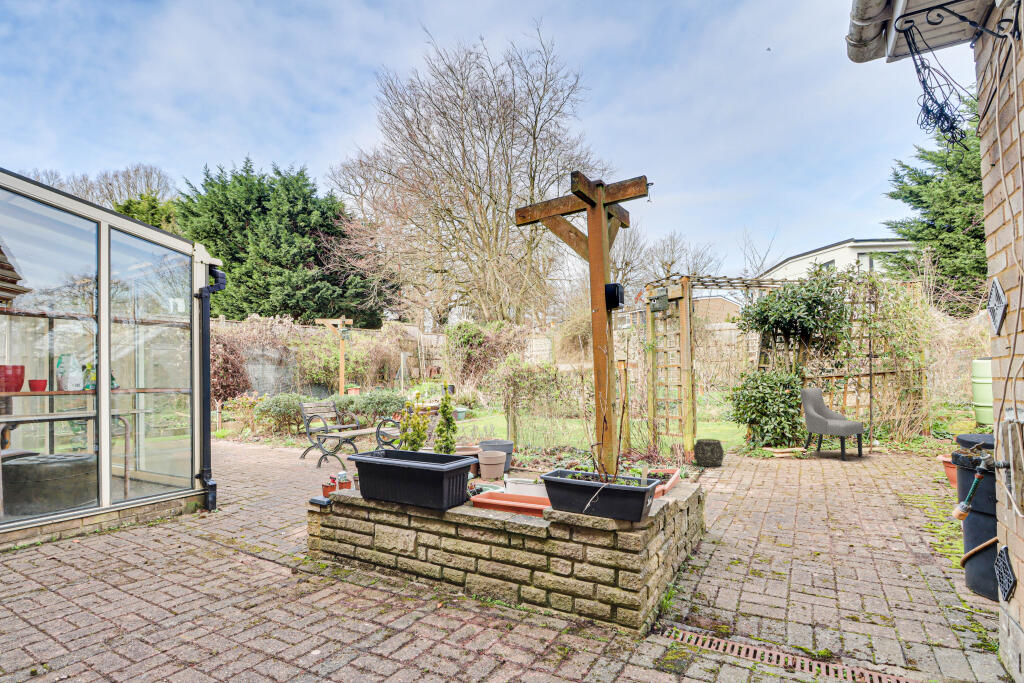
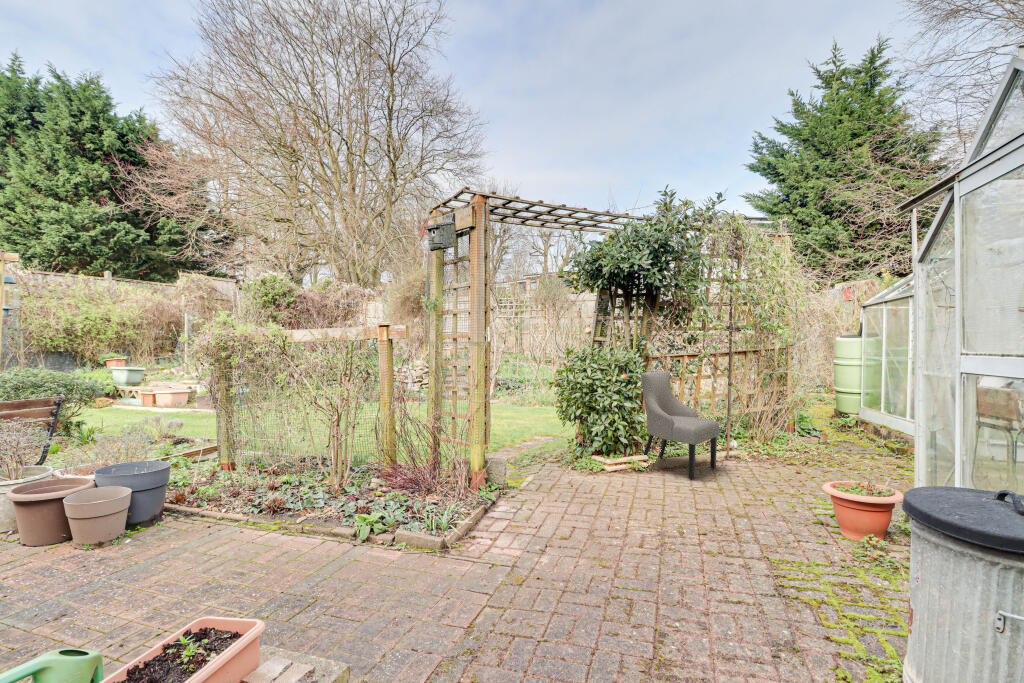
woven basket: present [694,439,724,466] -> none [473,454,518,502]

